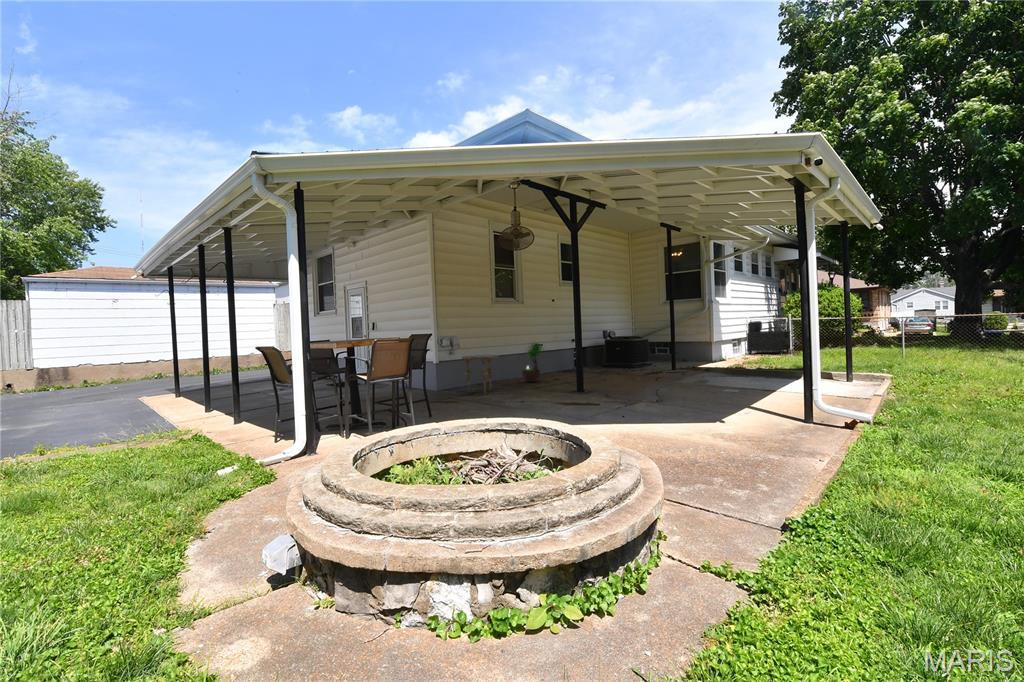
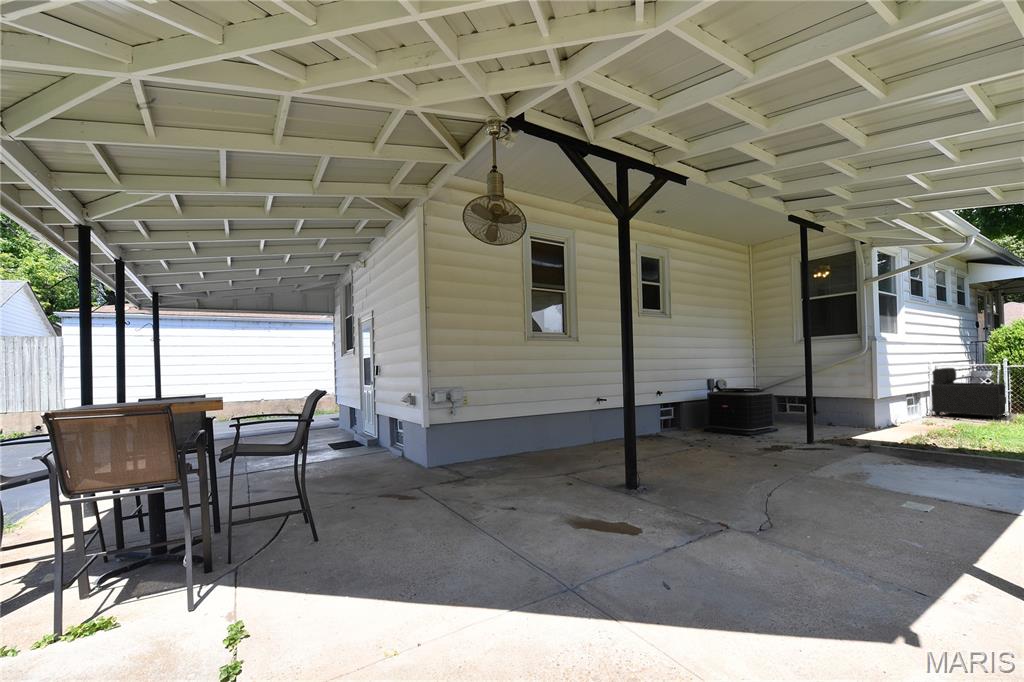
potted tree: present [522,344,542,382] -> none [568,389,602,450]
side table: present [462,355,498,393] -> none [461,411,515,473]

